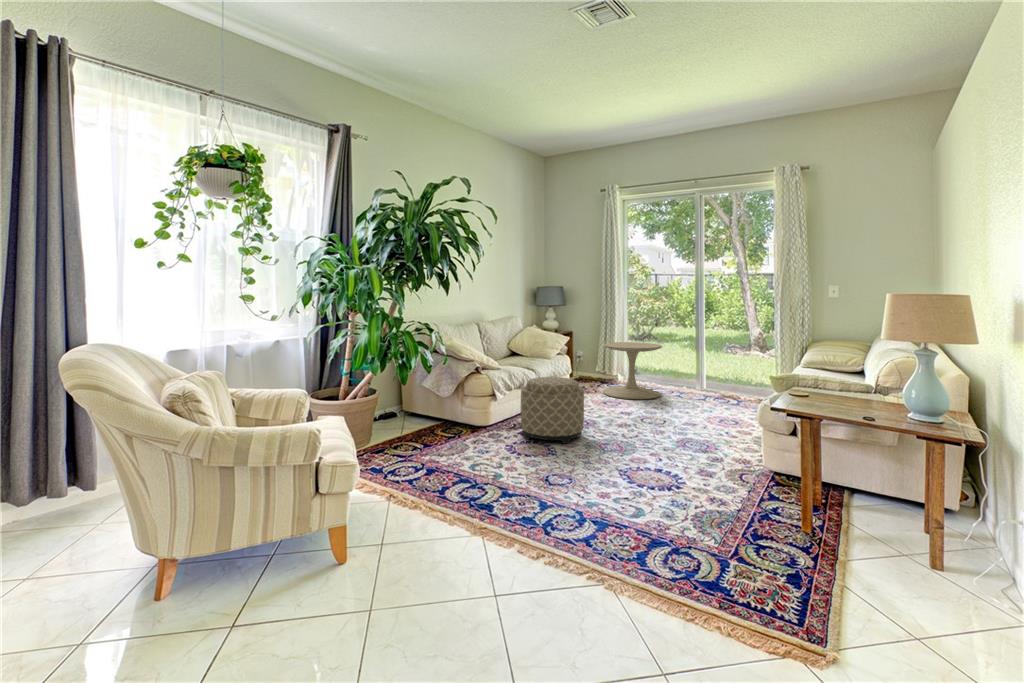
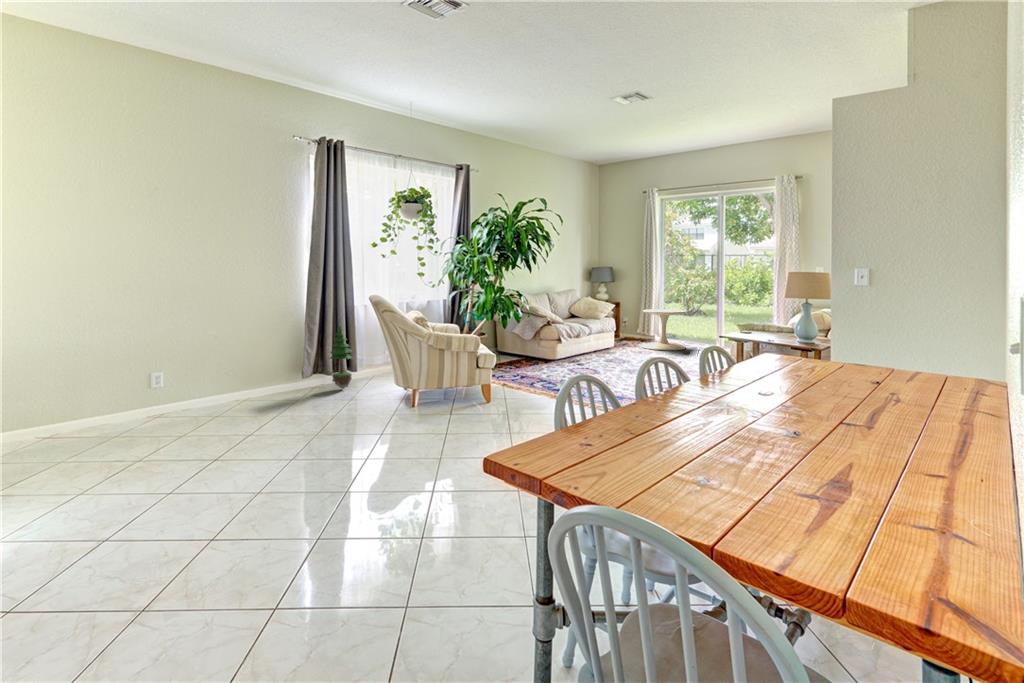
ottoman: present [521,377,584,444] -> none [577,328,619,369]
potted tree: none [37,397,98,524] -> present [330,326,352,389]

